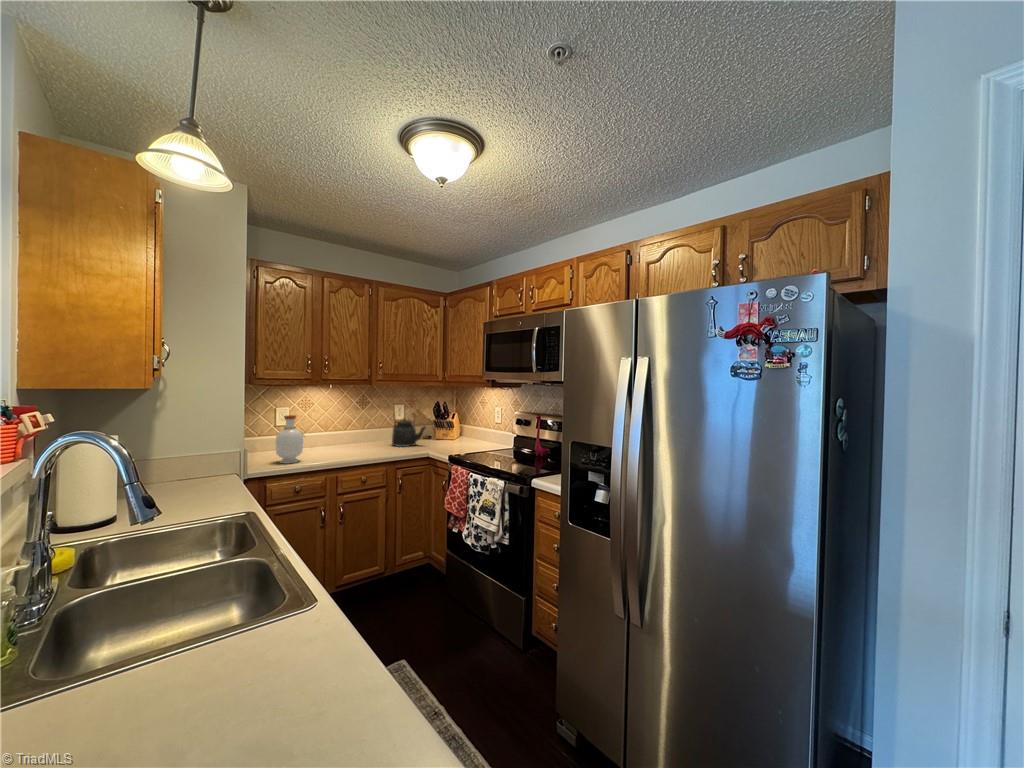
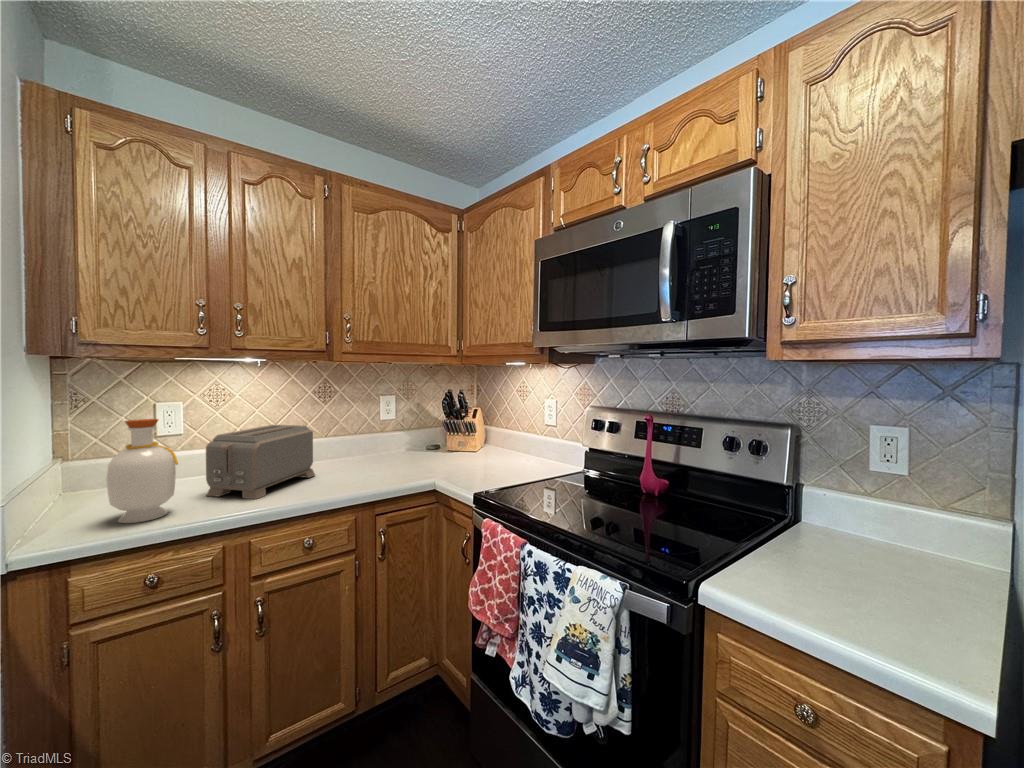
kettle: present [392,413,426,447] -> none [373,406,432,468]
toaster: none [310,421,361,457] -> present [206,425,315,499]

